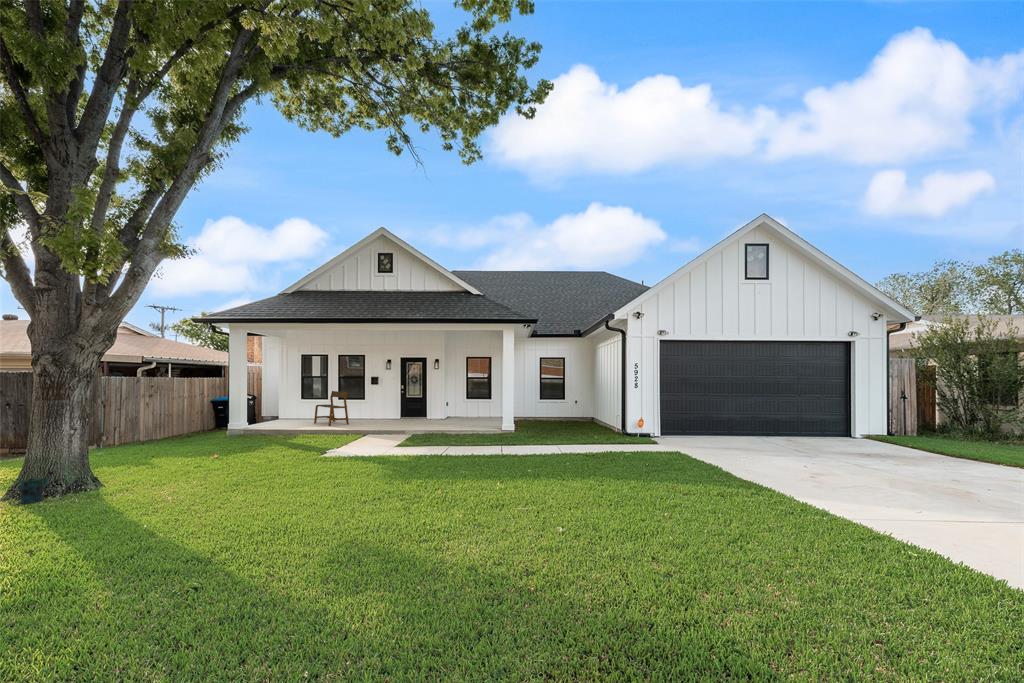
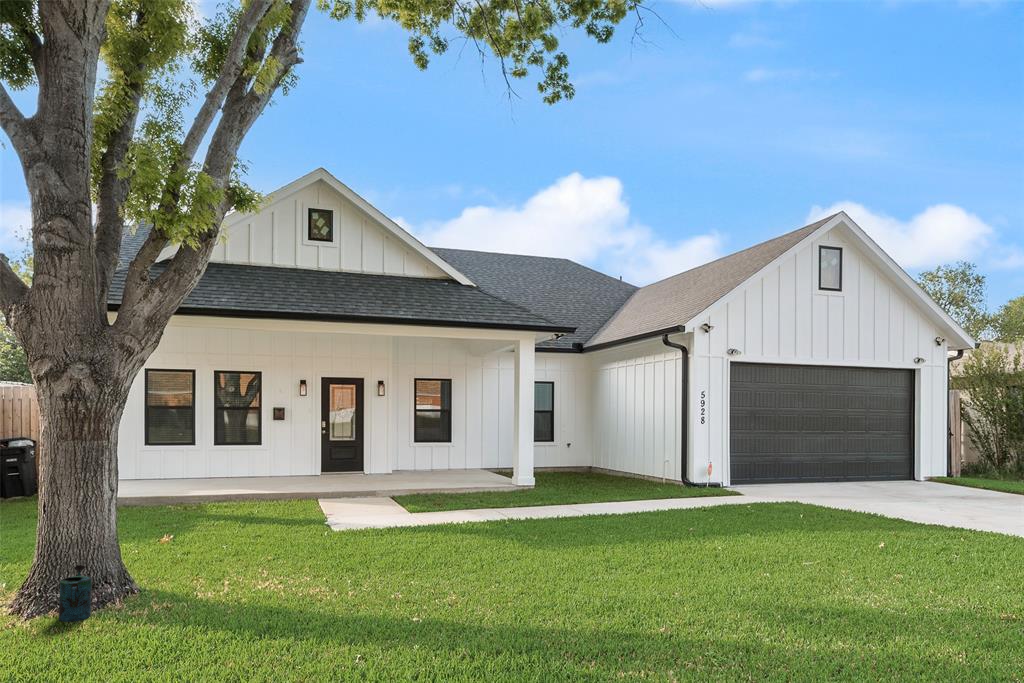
bench: present [314,391,349,426] -> none [178,429,246,488]

